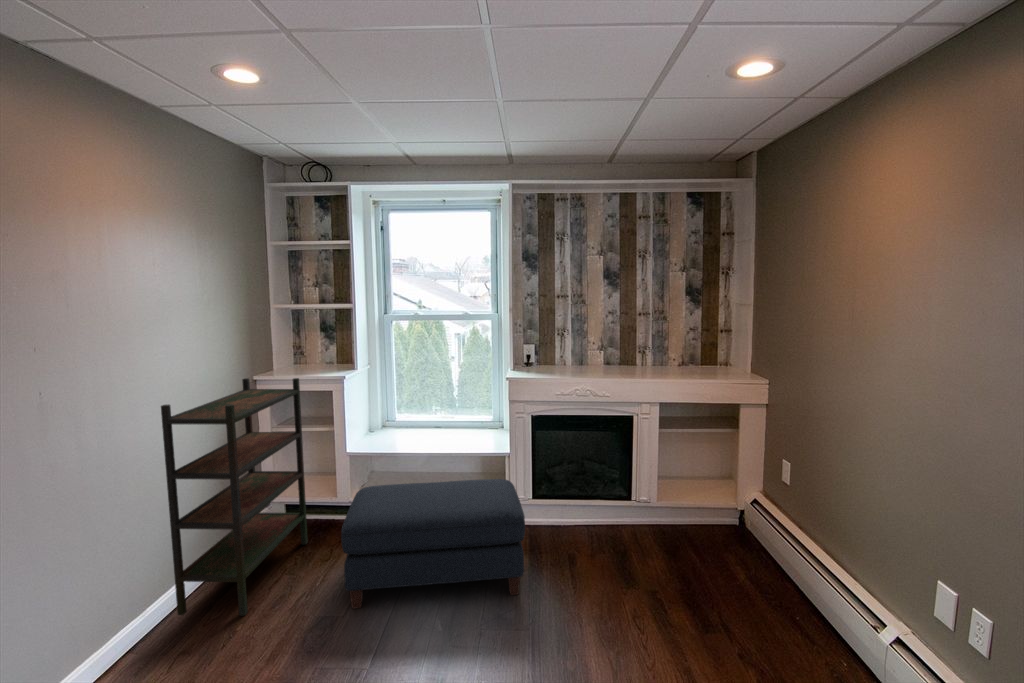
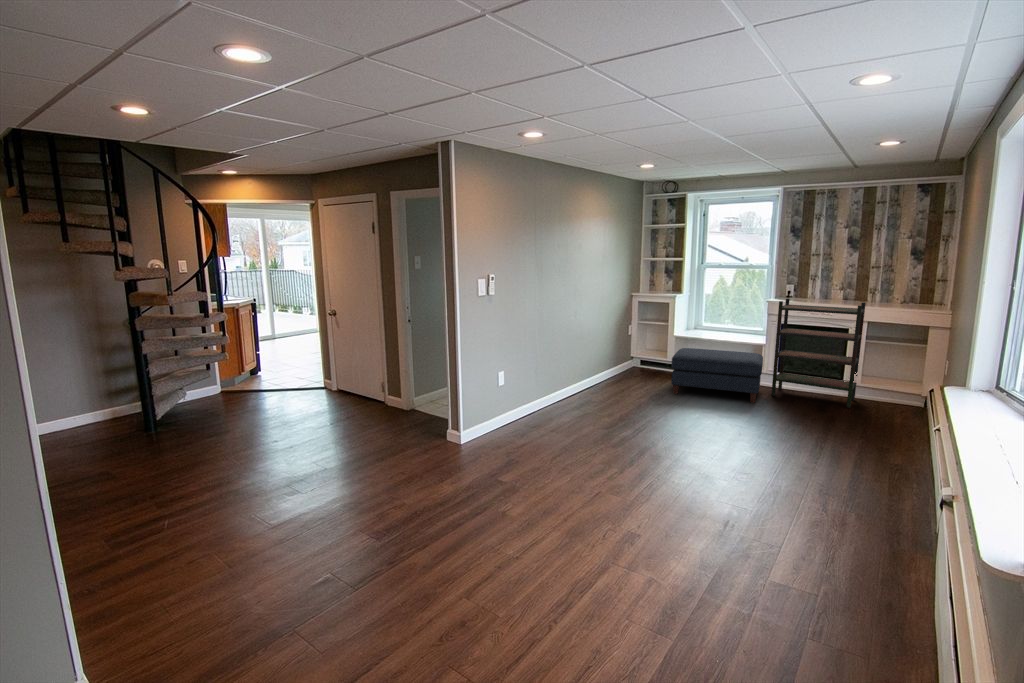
bookshelf: present [161,378,308,616] -> present [771,299,866,408]

